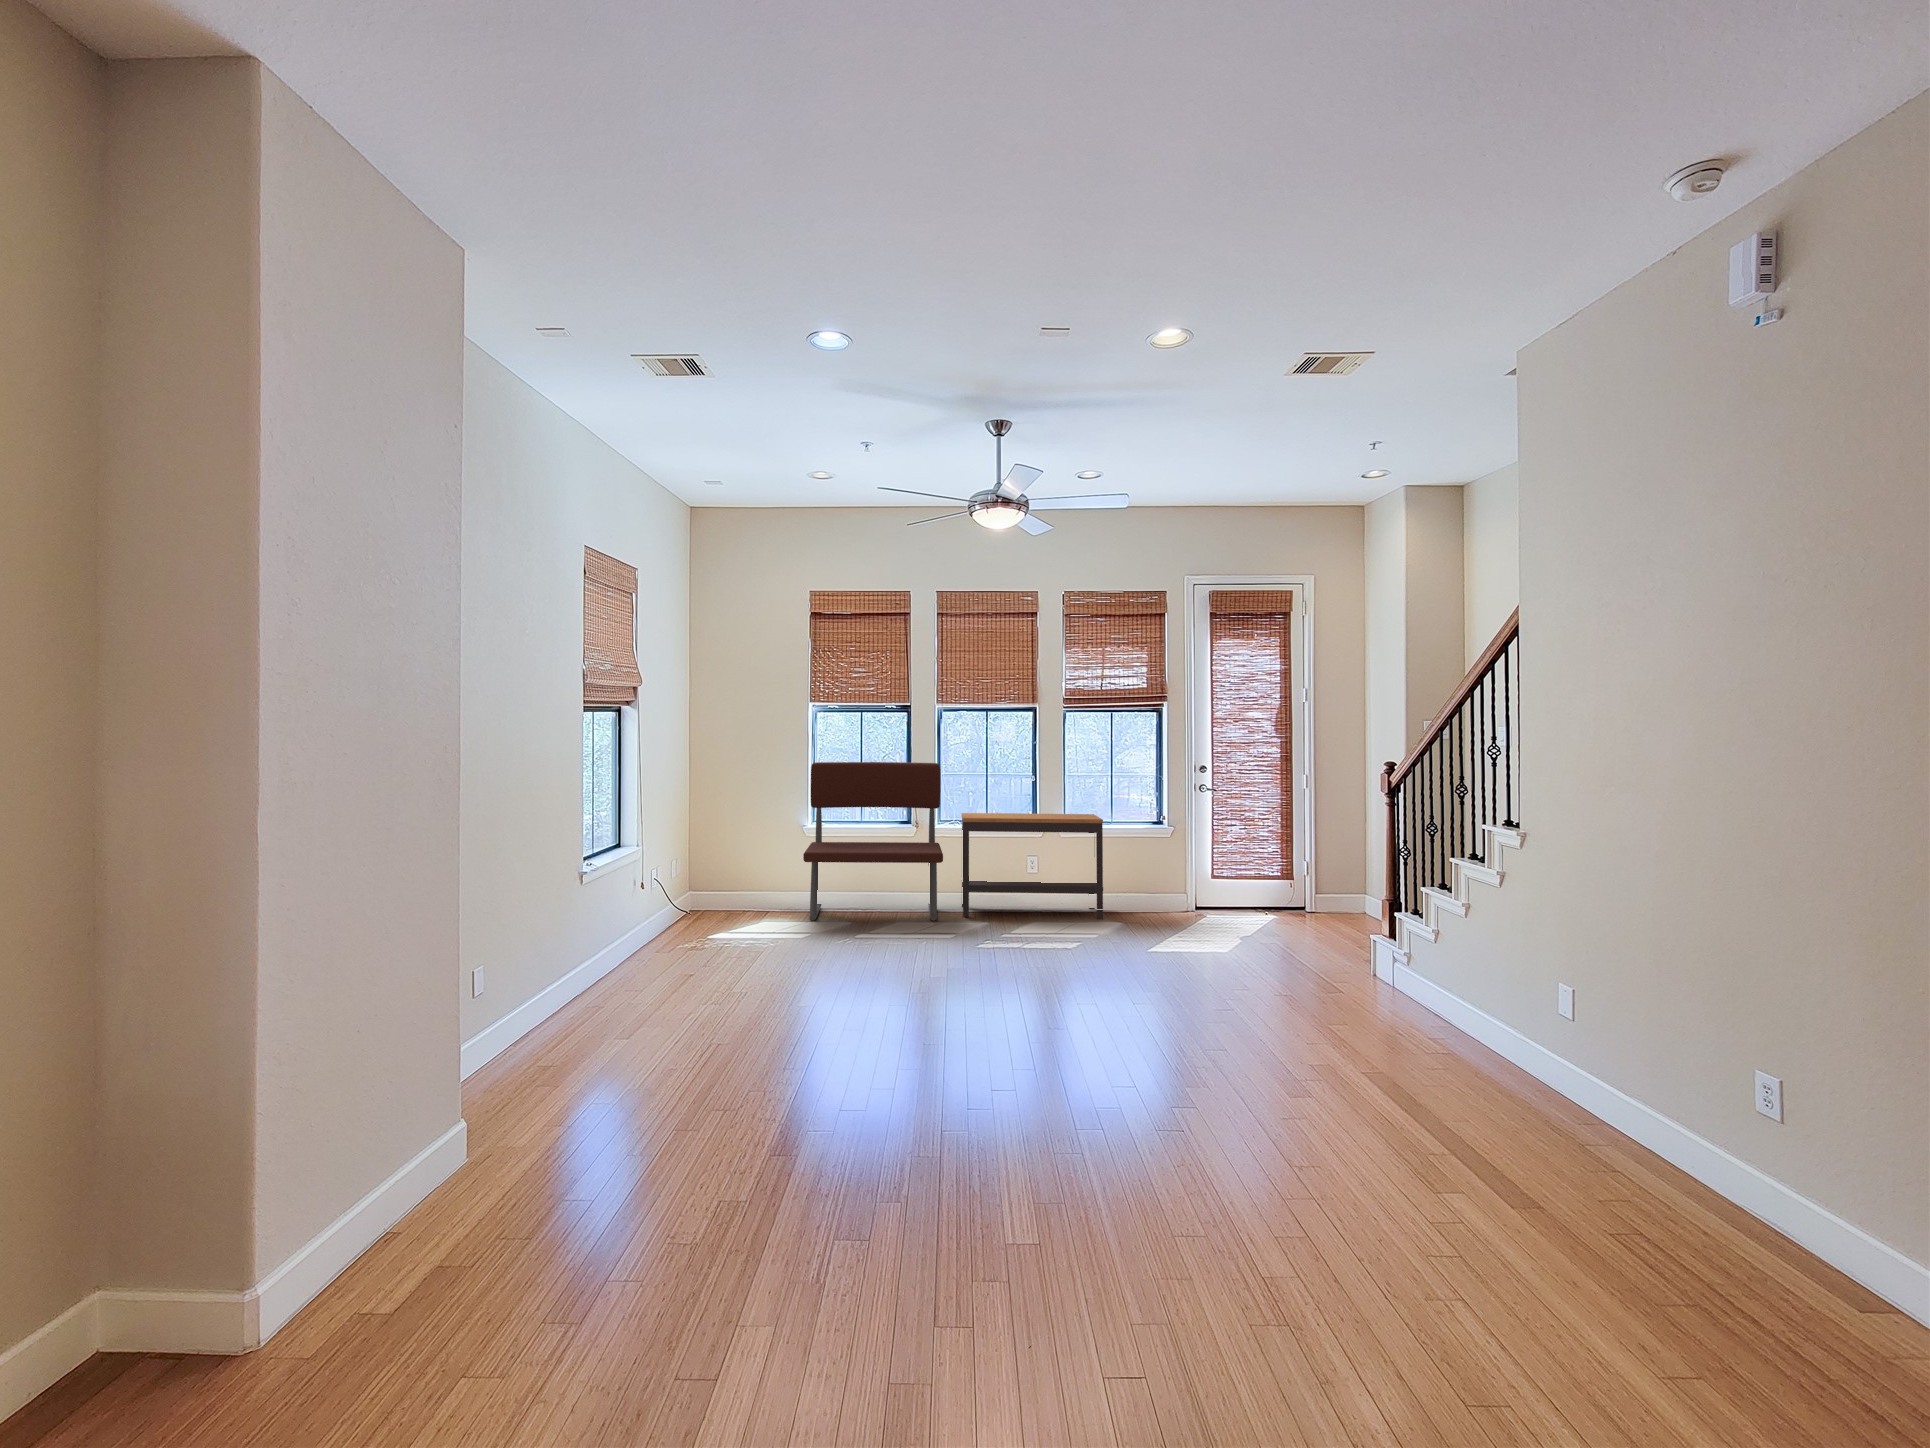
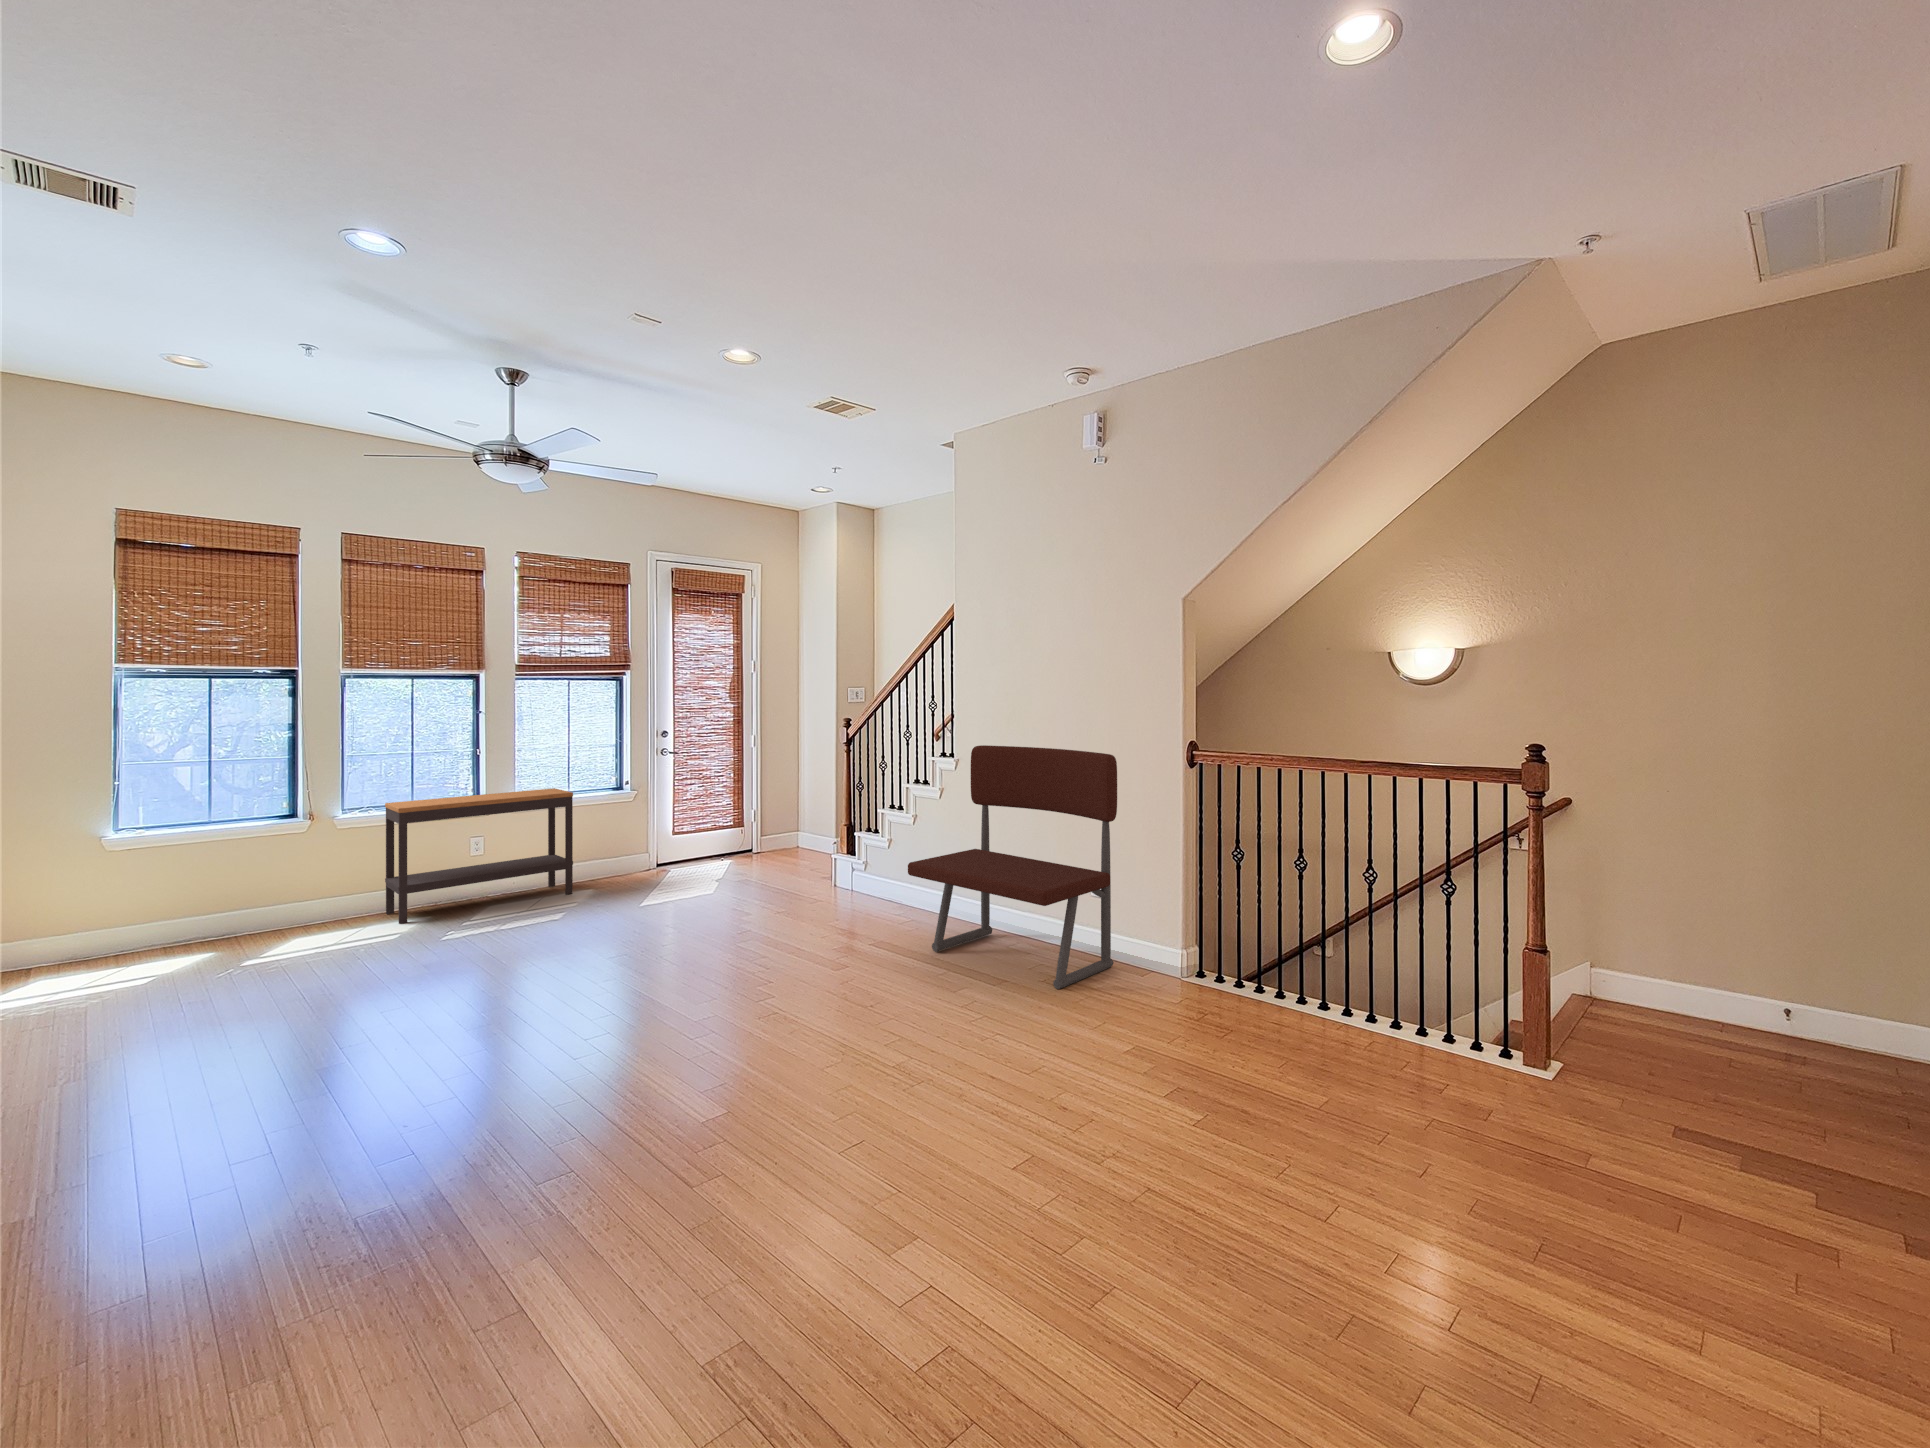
bench: present [803,762,943,921] -> present [908,745,1117,989]

